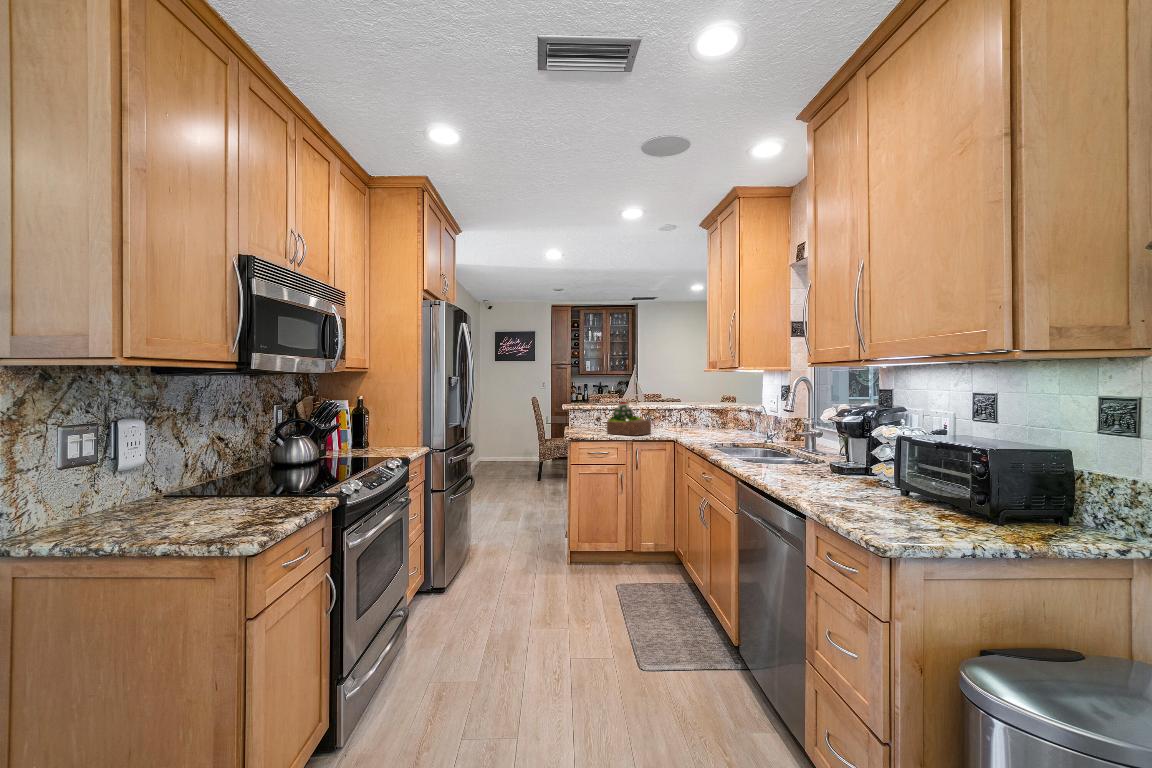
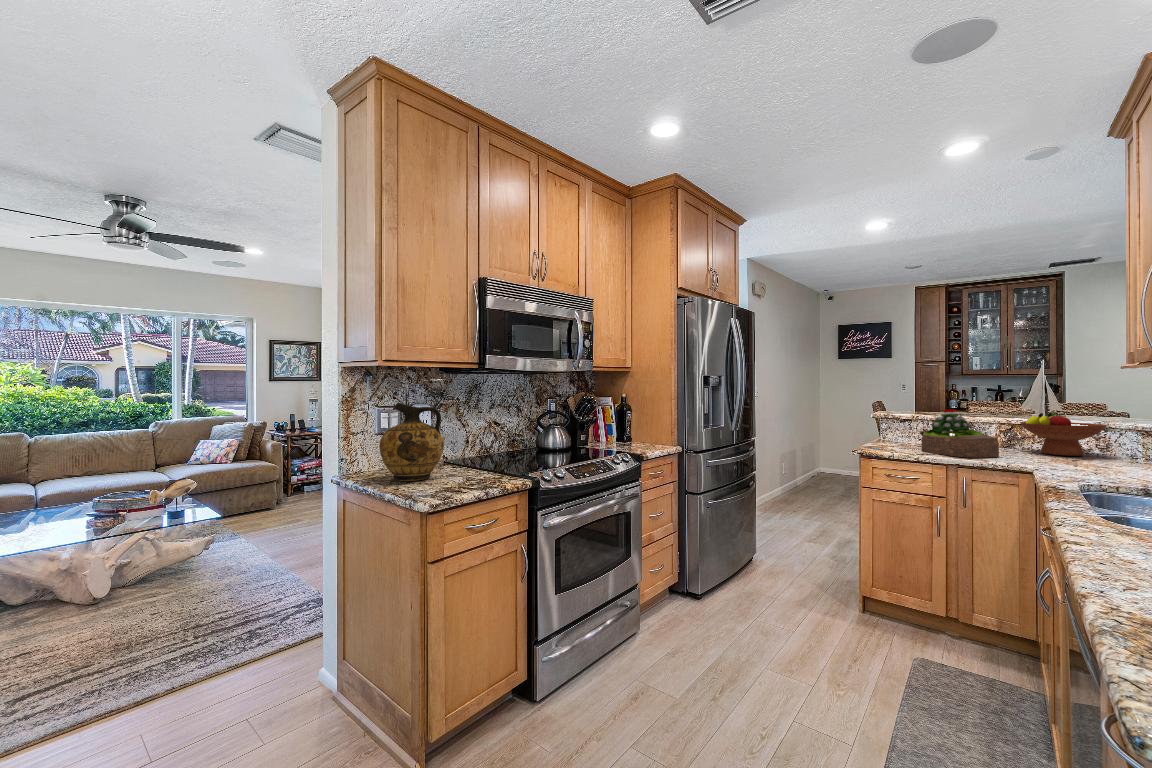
fruit bowl: none [655,402,697,430] -> present [1020,412,1107,456]
ceramic jug: none [105,419,215,528] -> present [379,403,444,481]

